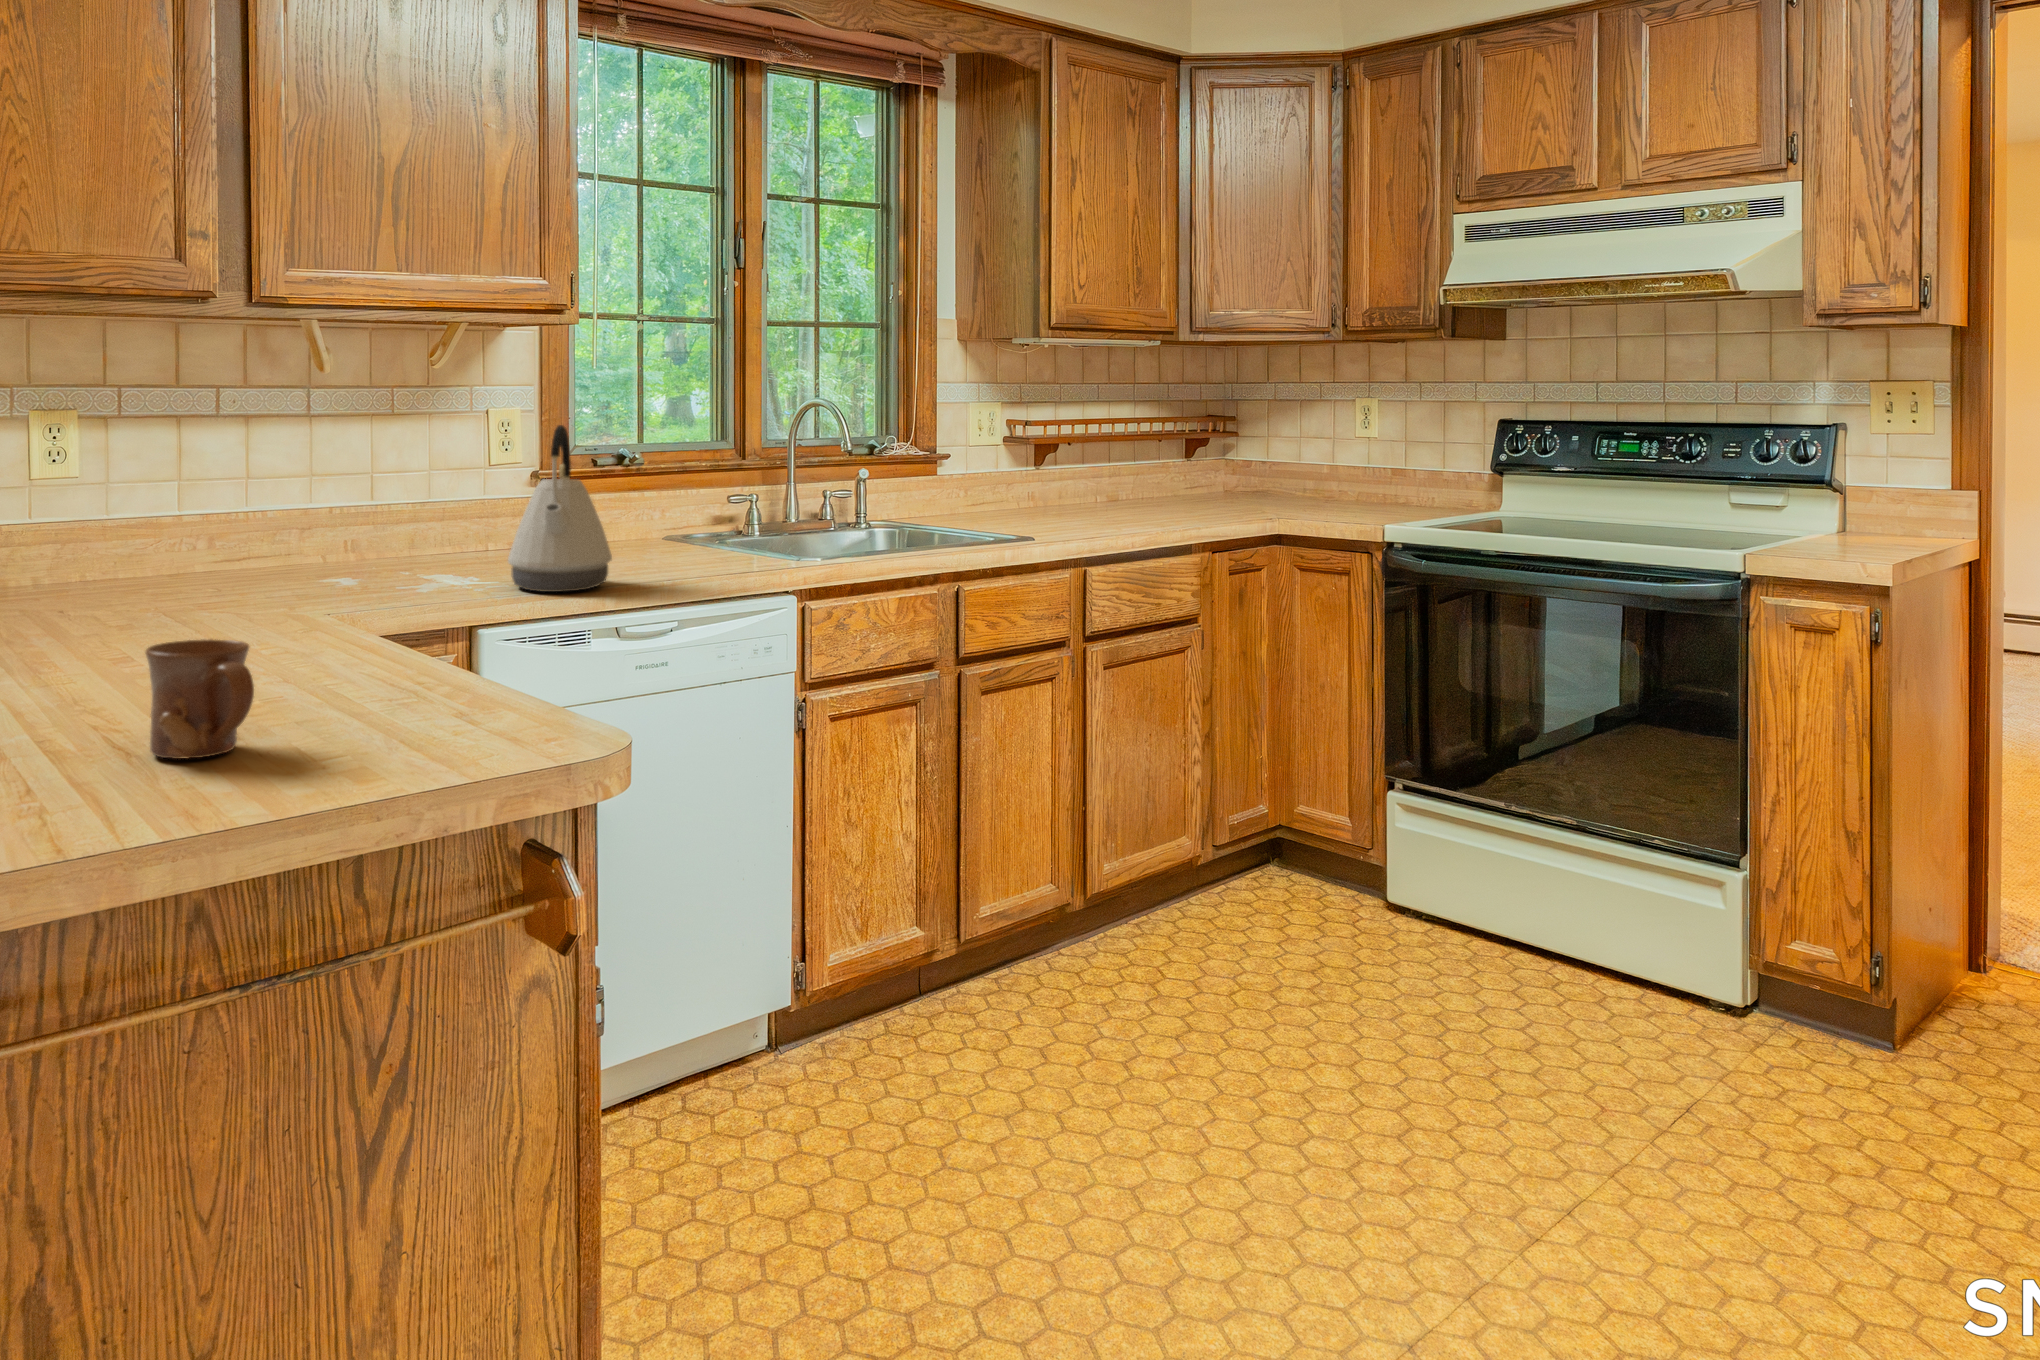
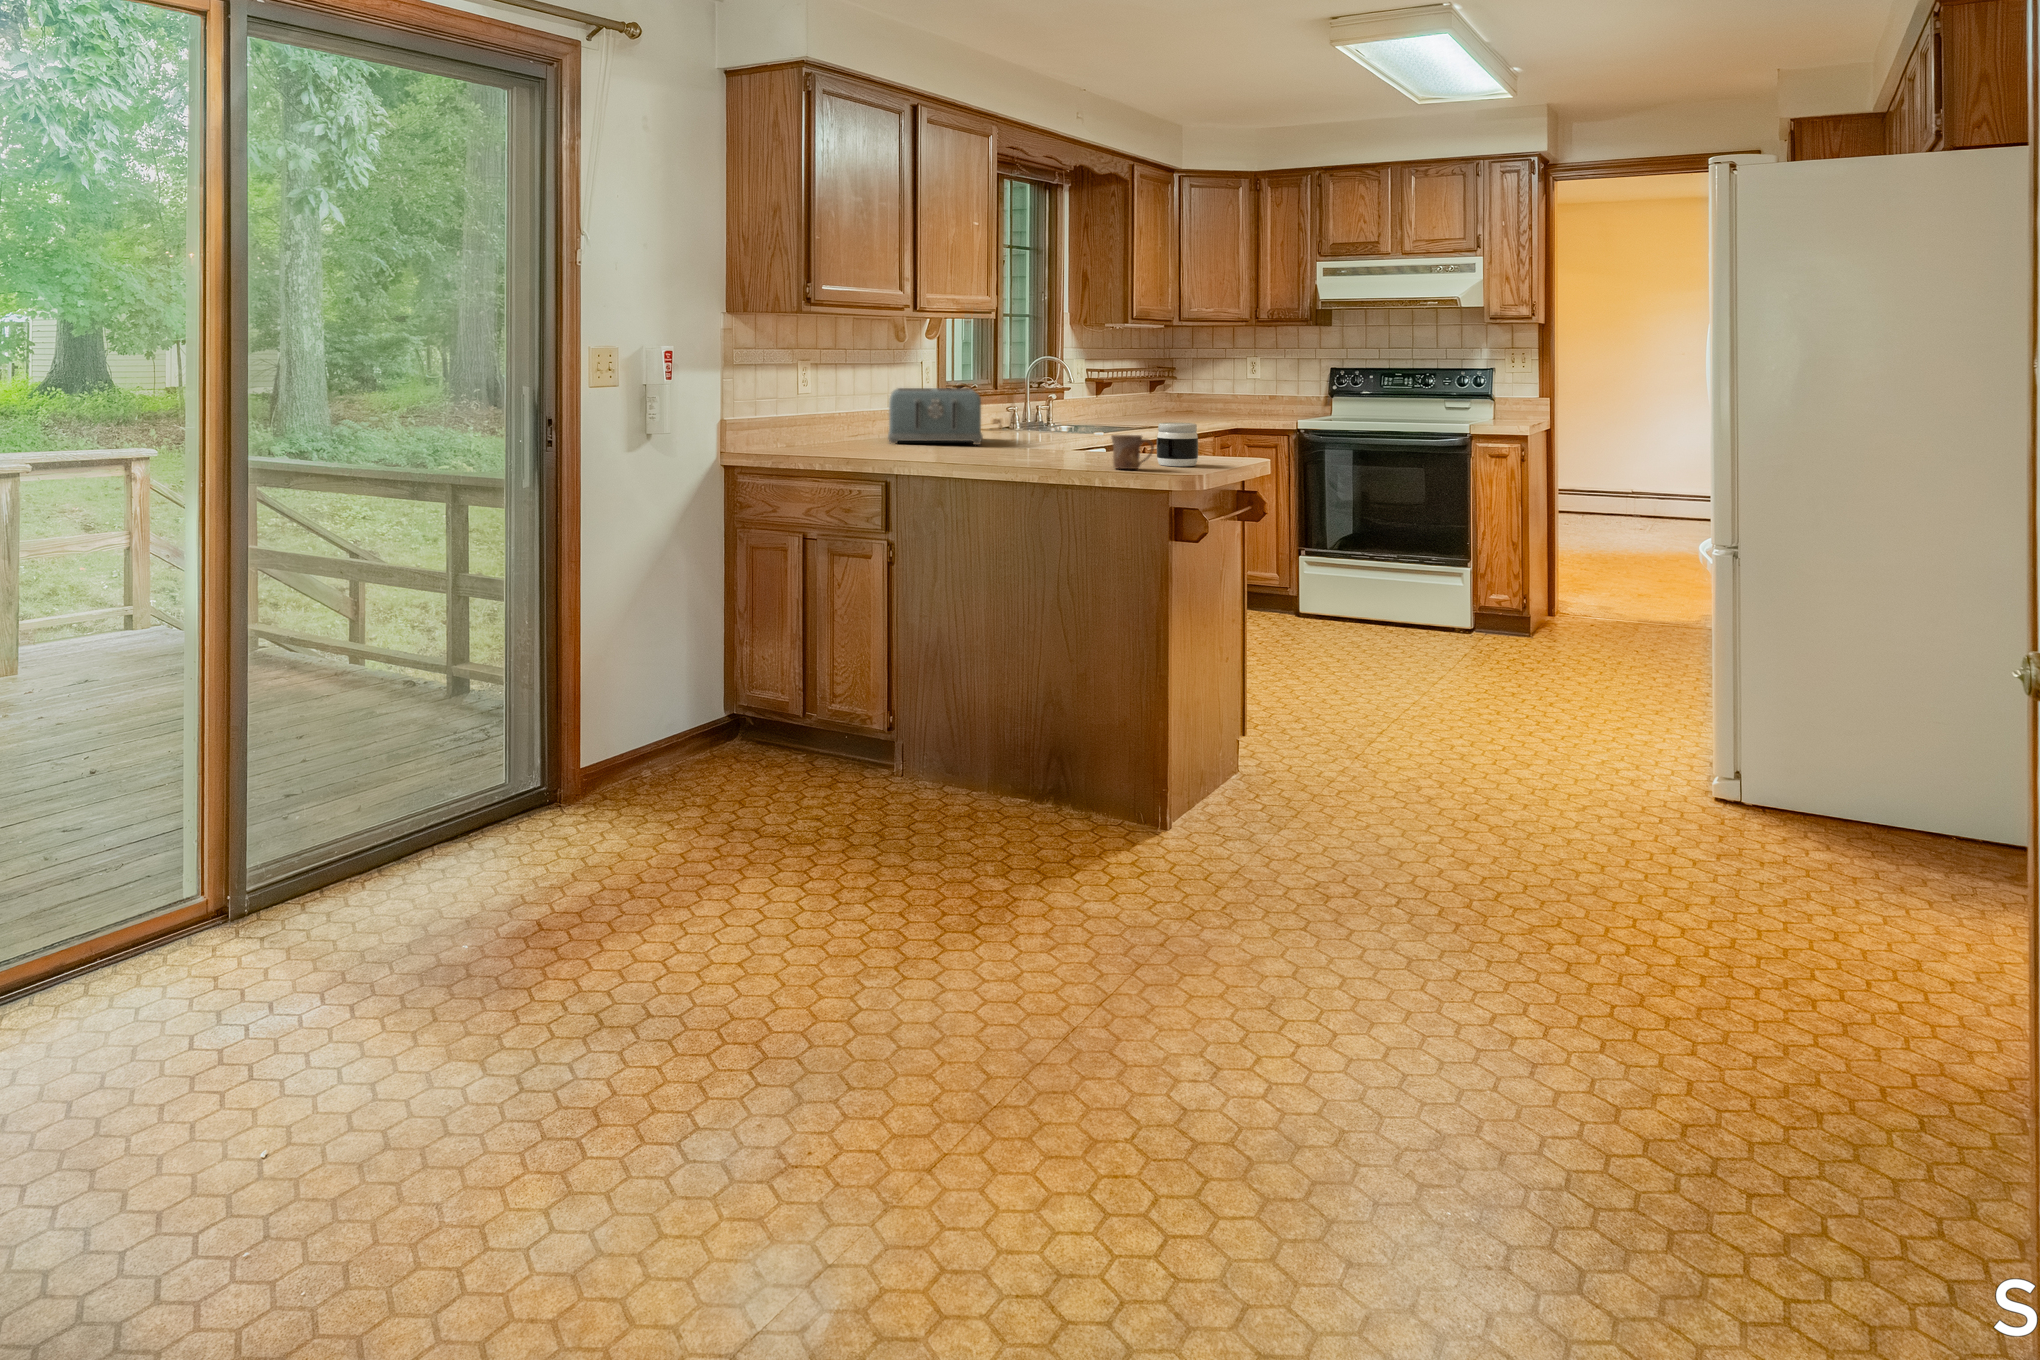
kettle: present [508,425,612,592] -> none [1019,368,1065,441]
toaster: none [110,467,424,607] -> present [888,388,983,445]
jar: none [404,594,529,738] -> present [1157,422,1198,466]

